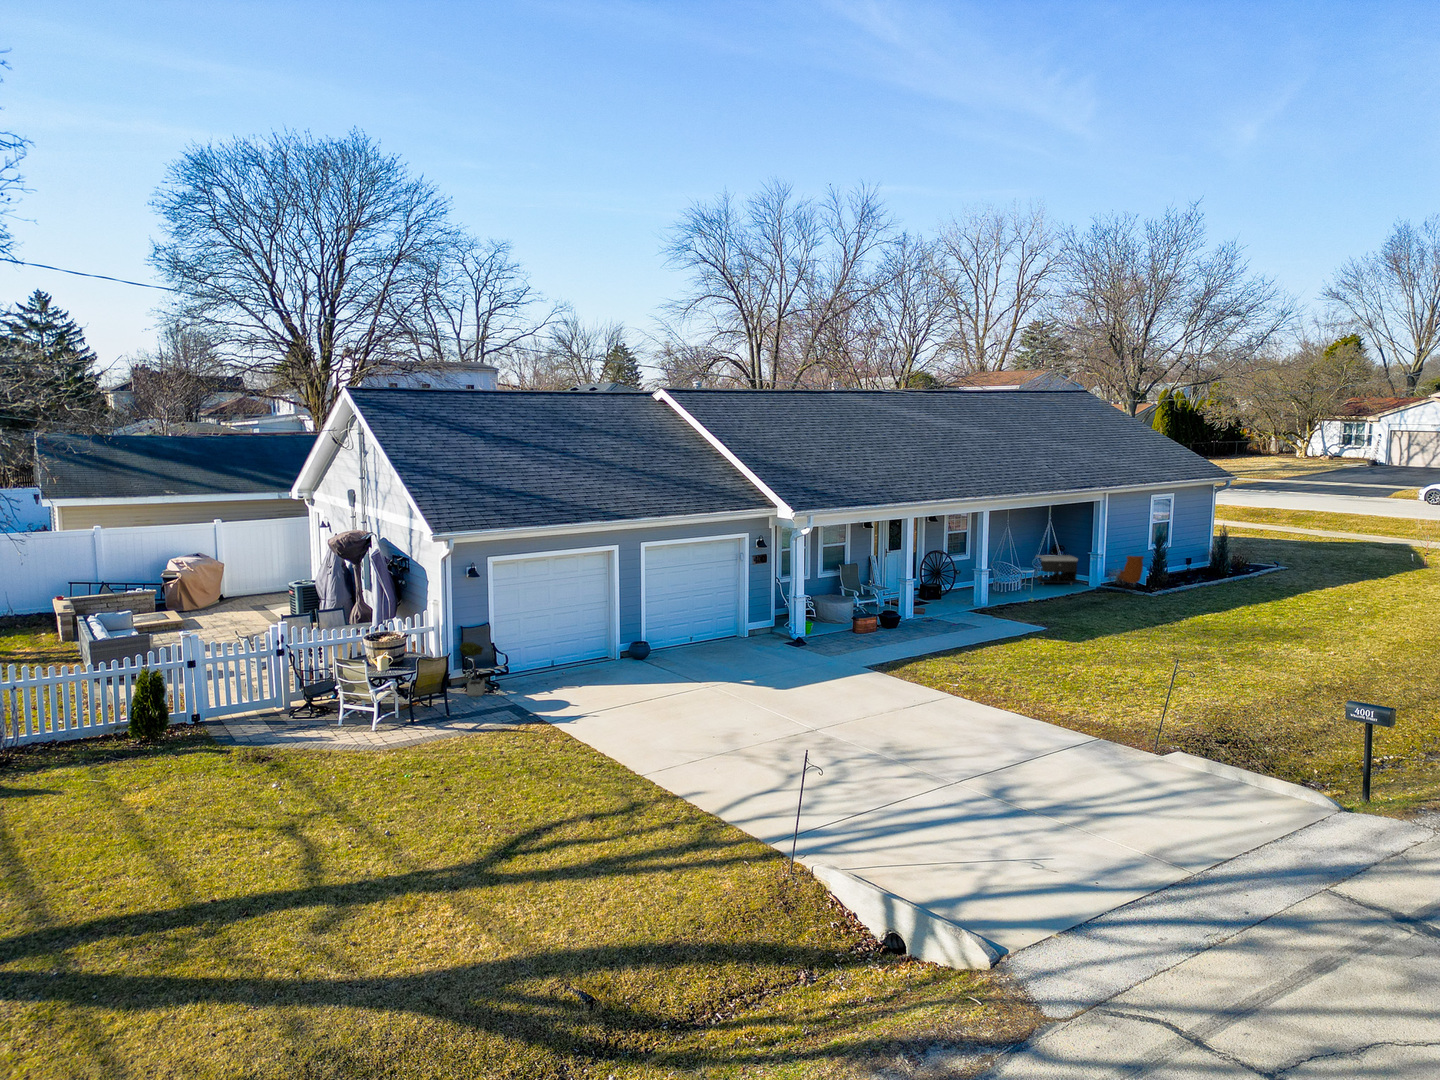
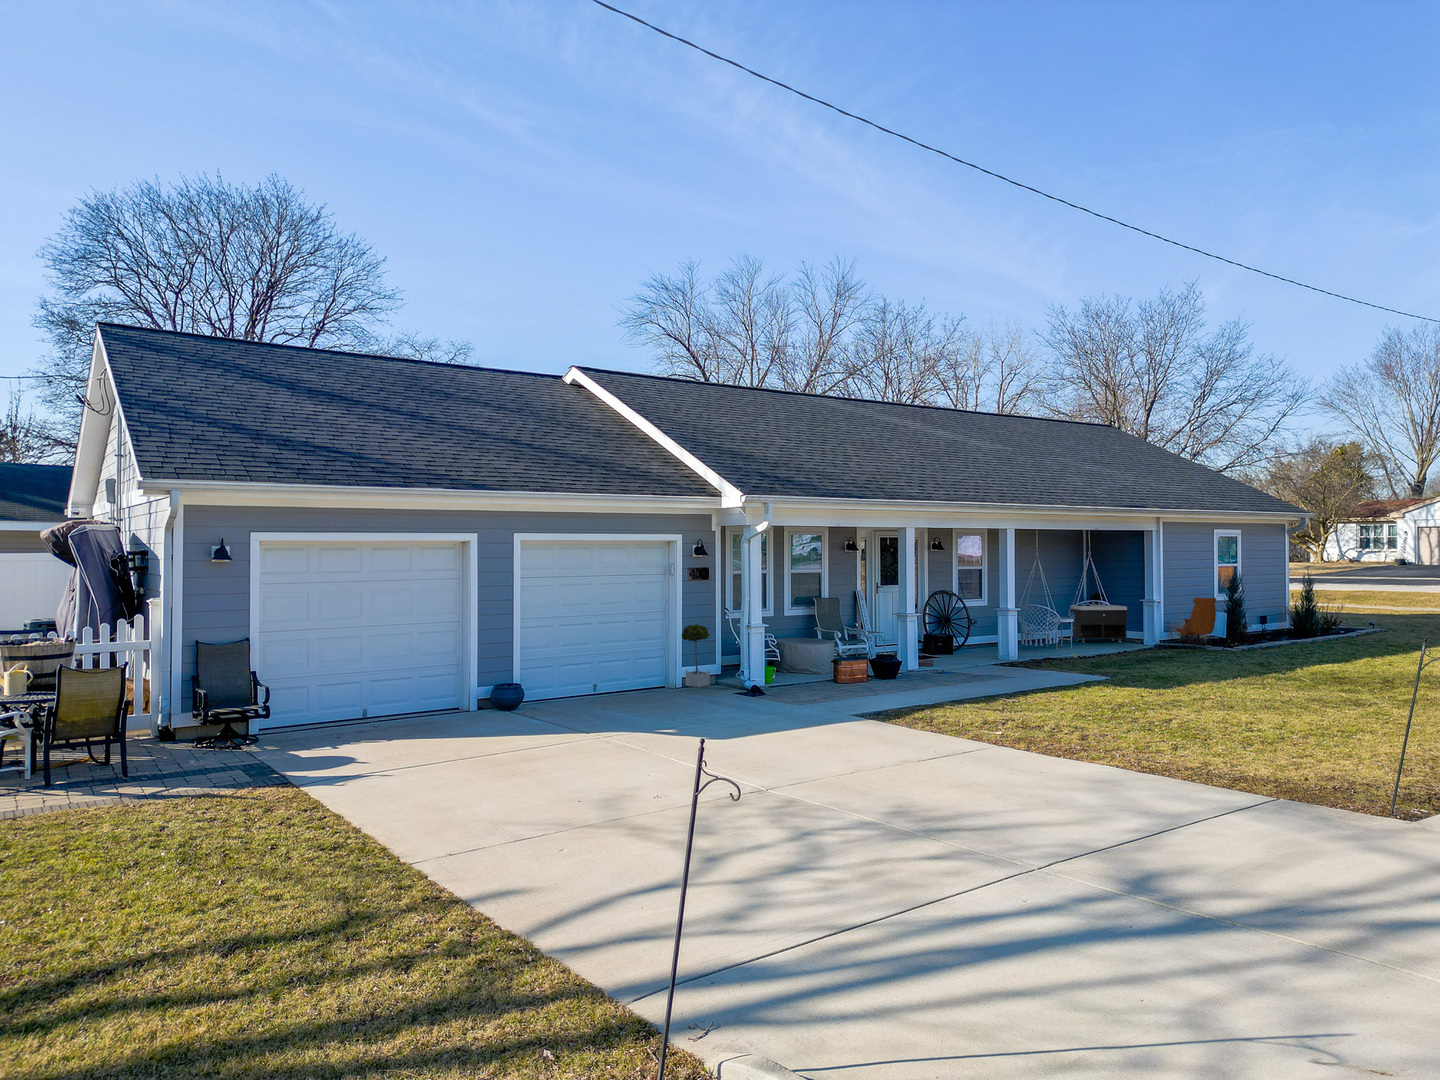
potted tree: present [460,642,485,696] -> present [682,624,710,687]

